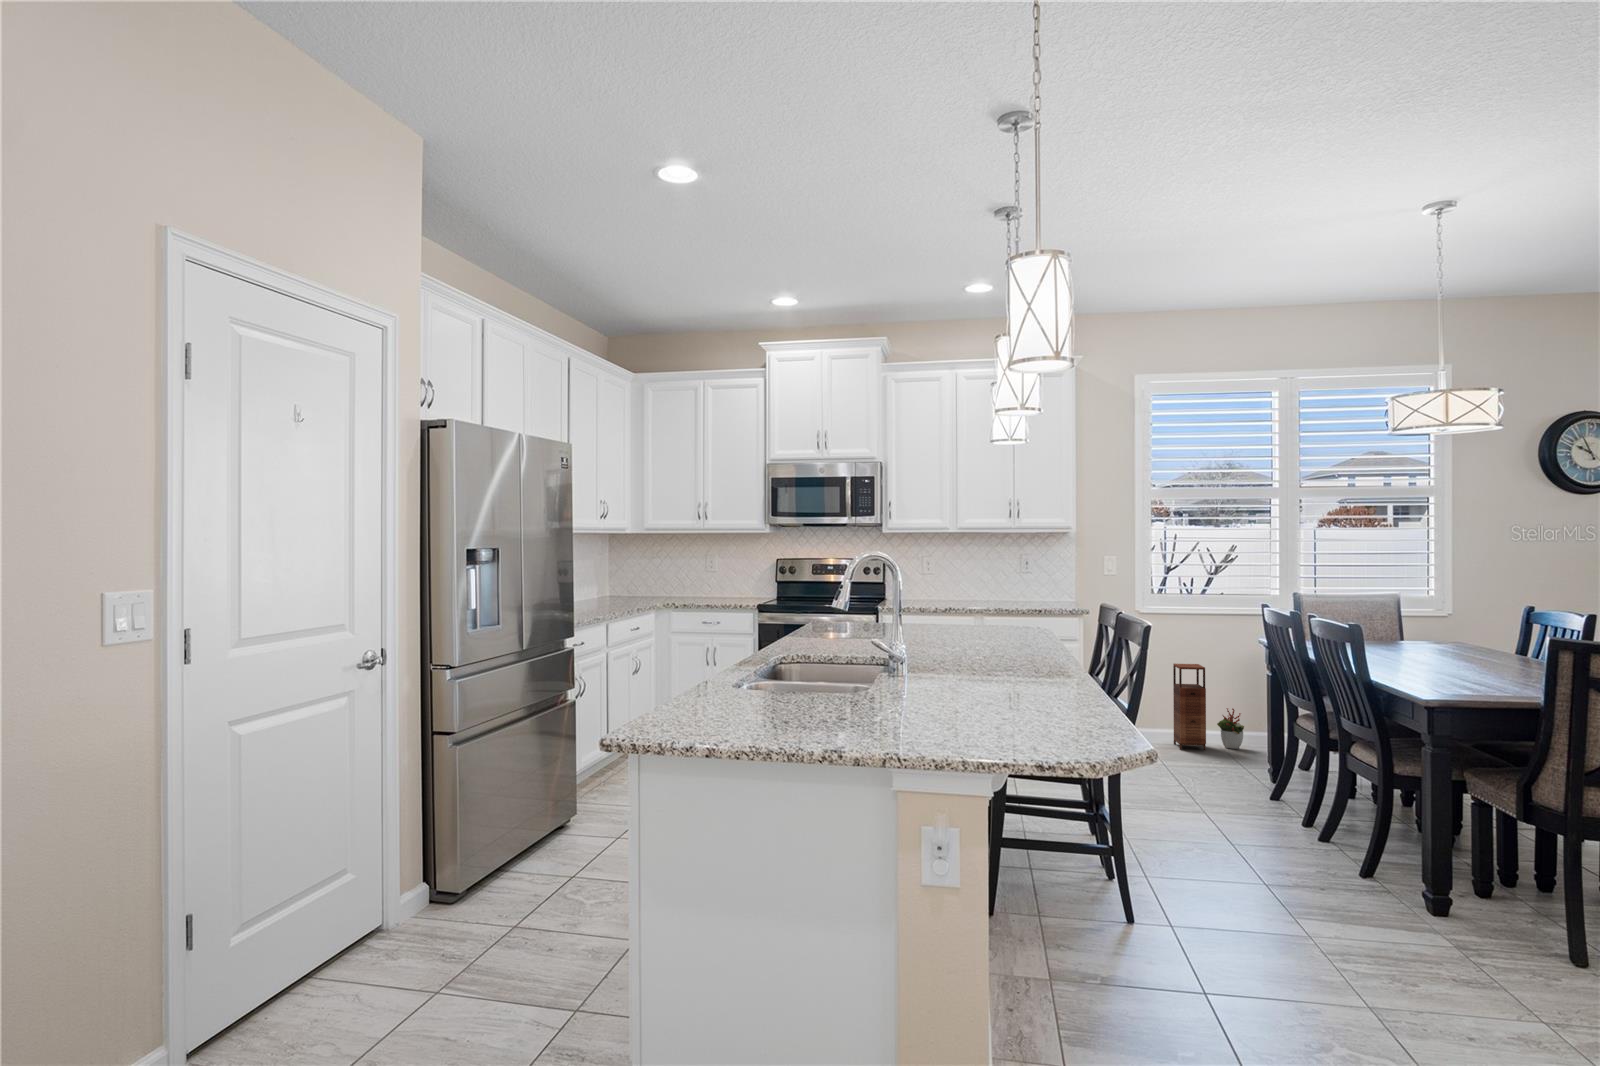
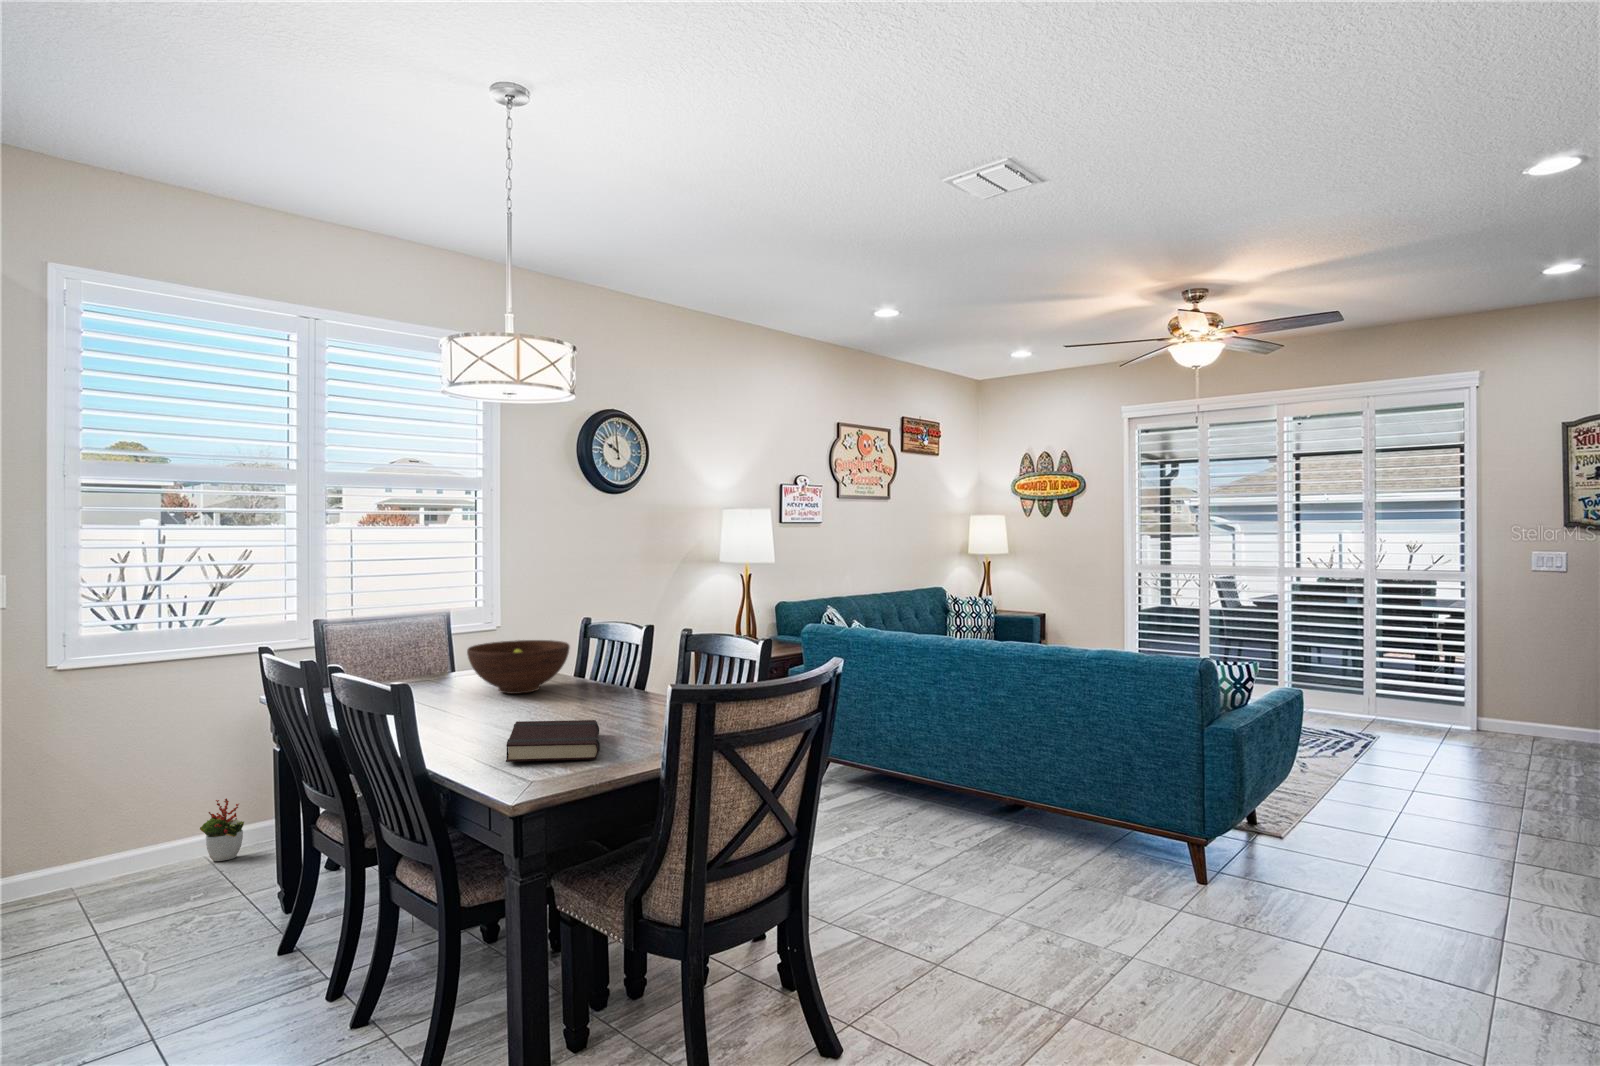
fruit bowl: none [1409,618,1503,658] -> present [467,640,570,694]
storage cabinet: present [1173,664,1206,751] -> none [120,741,179,891]
book: none [1427,666,1513,694] -> present [506,720,600,762]

